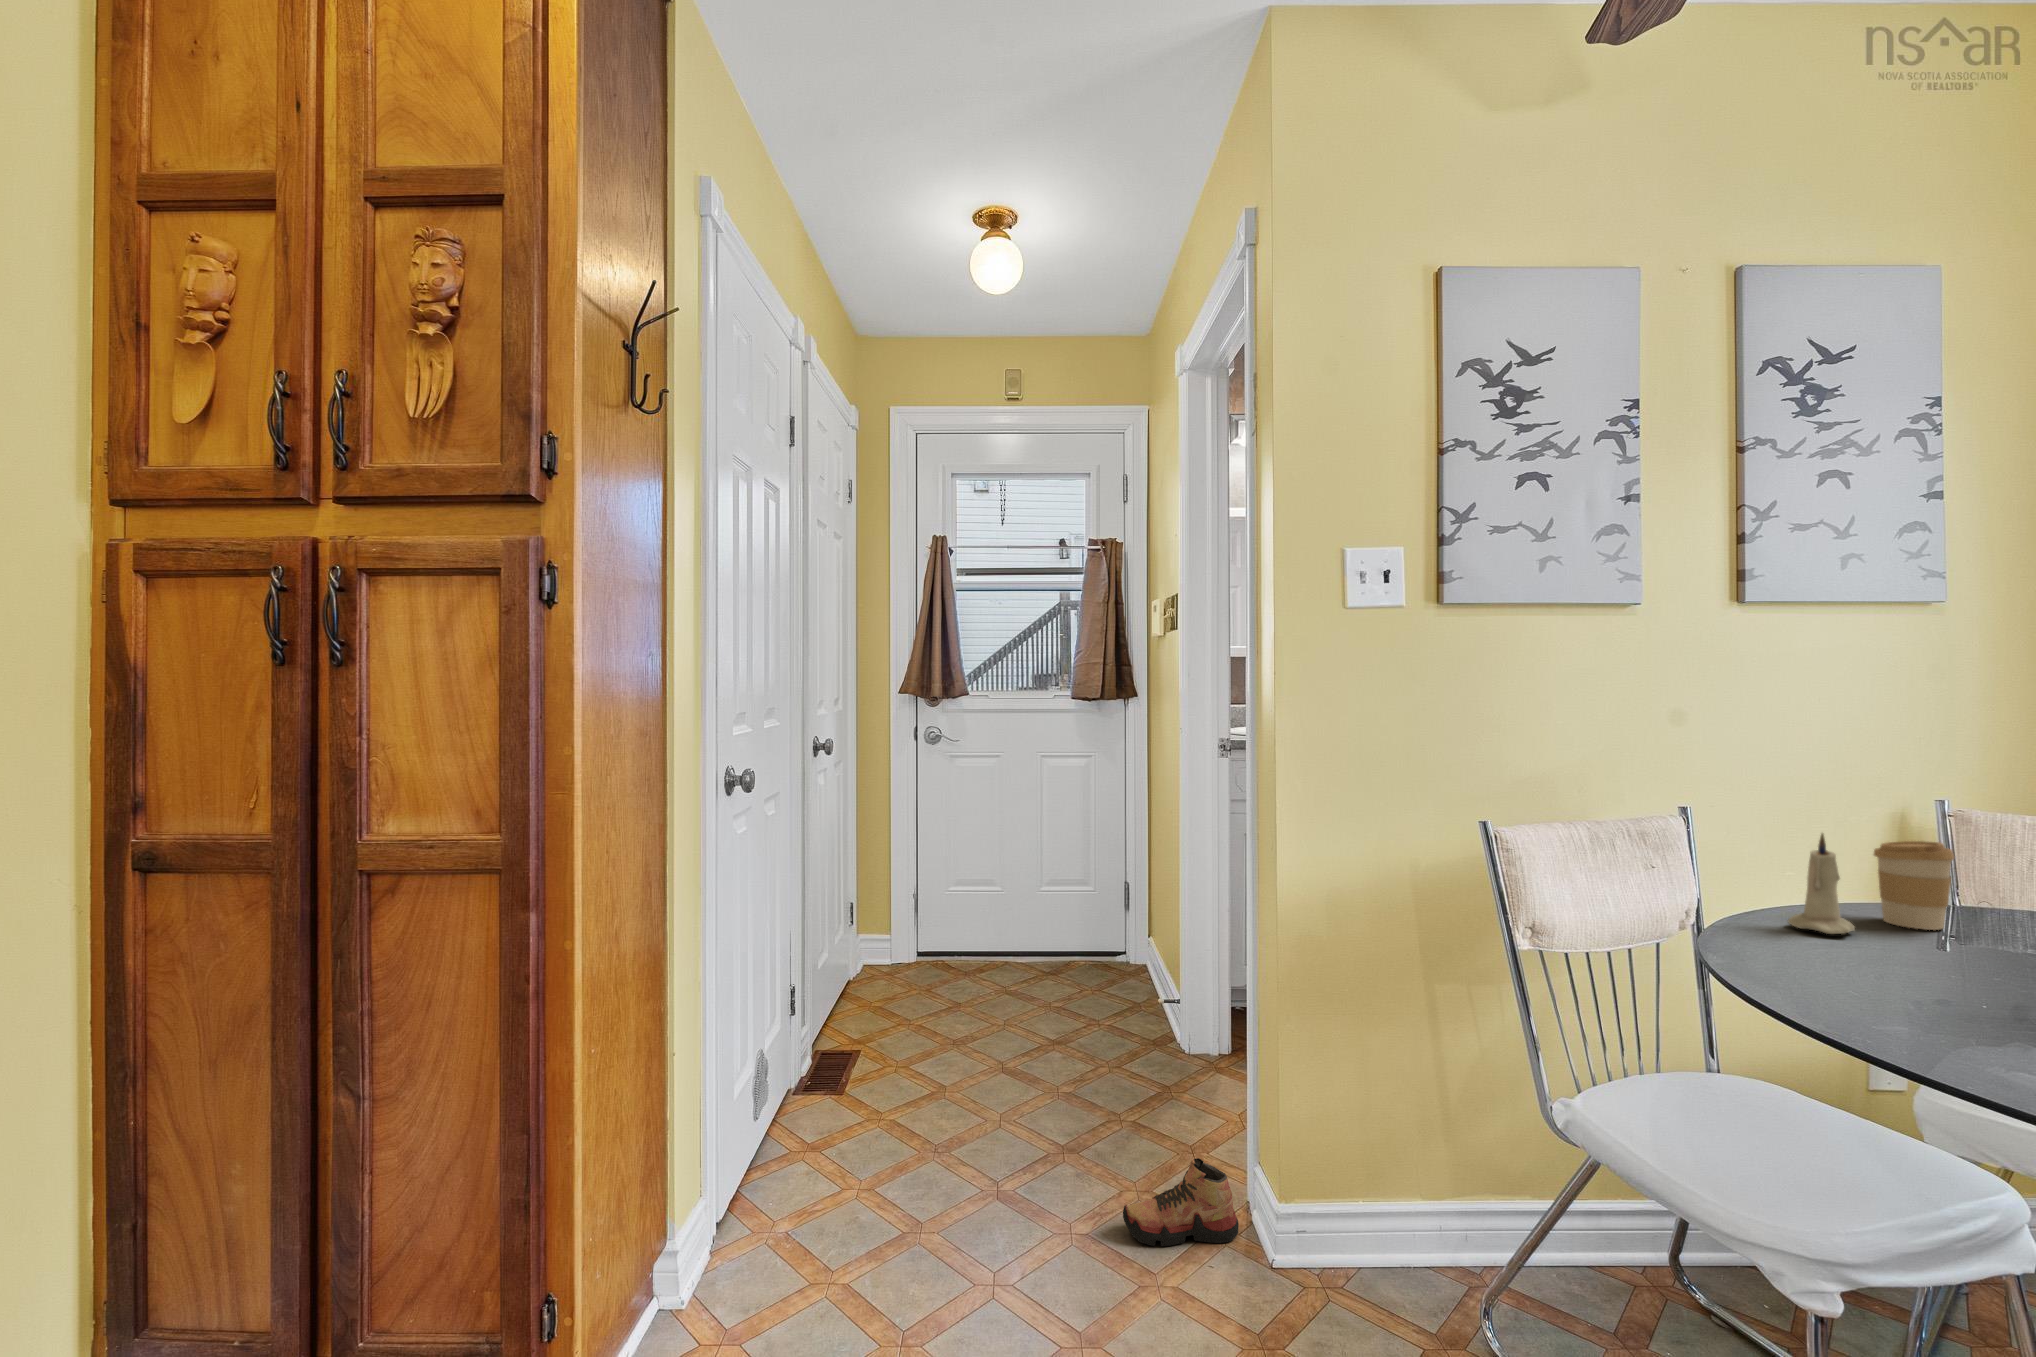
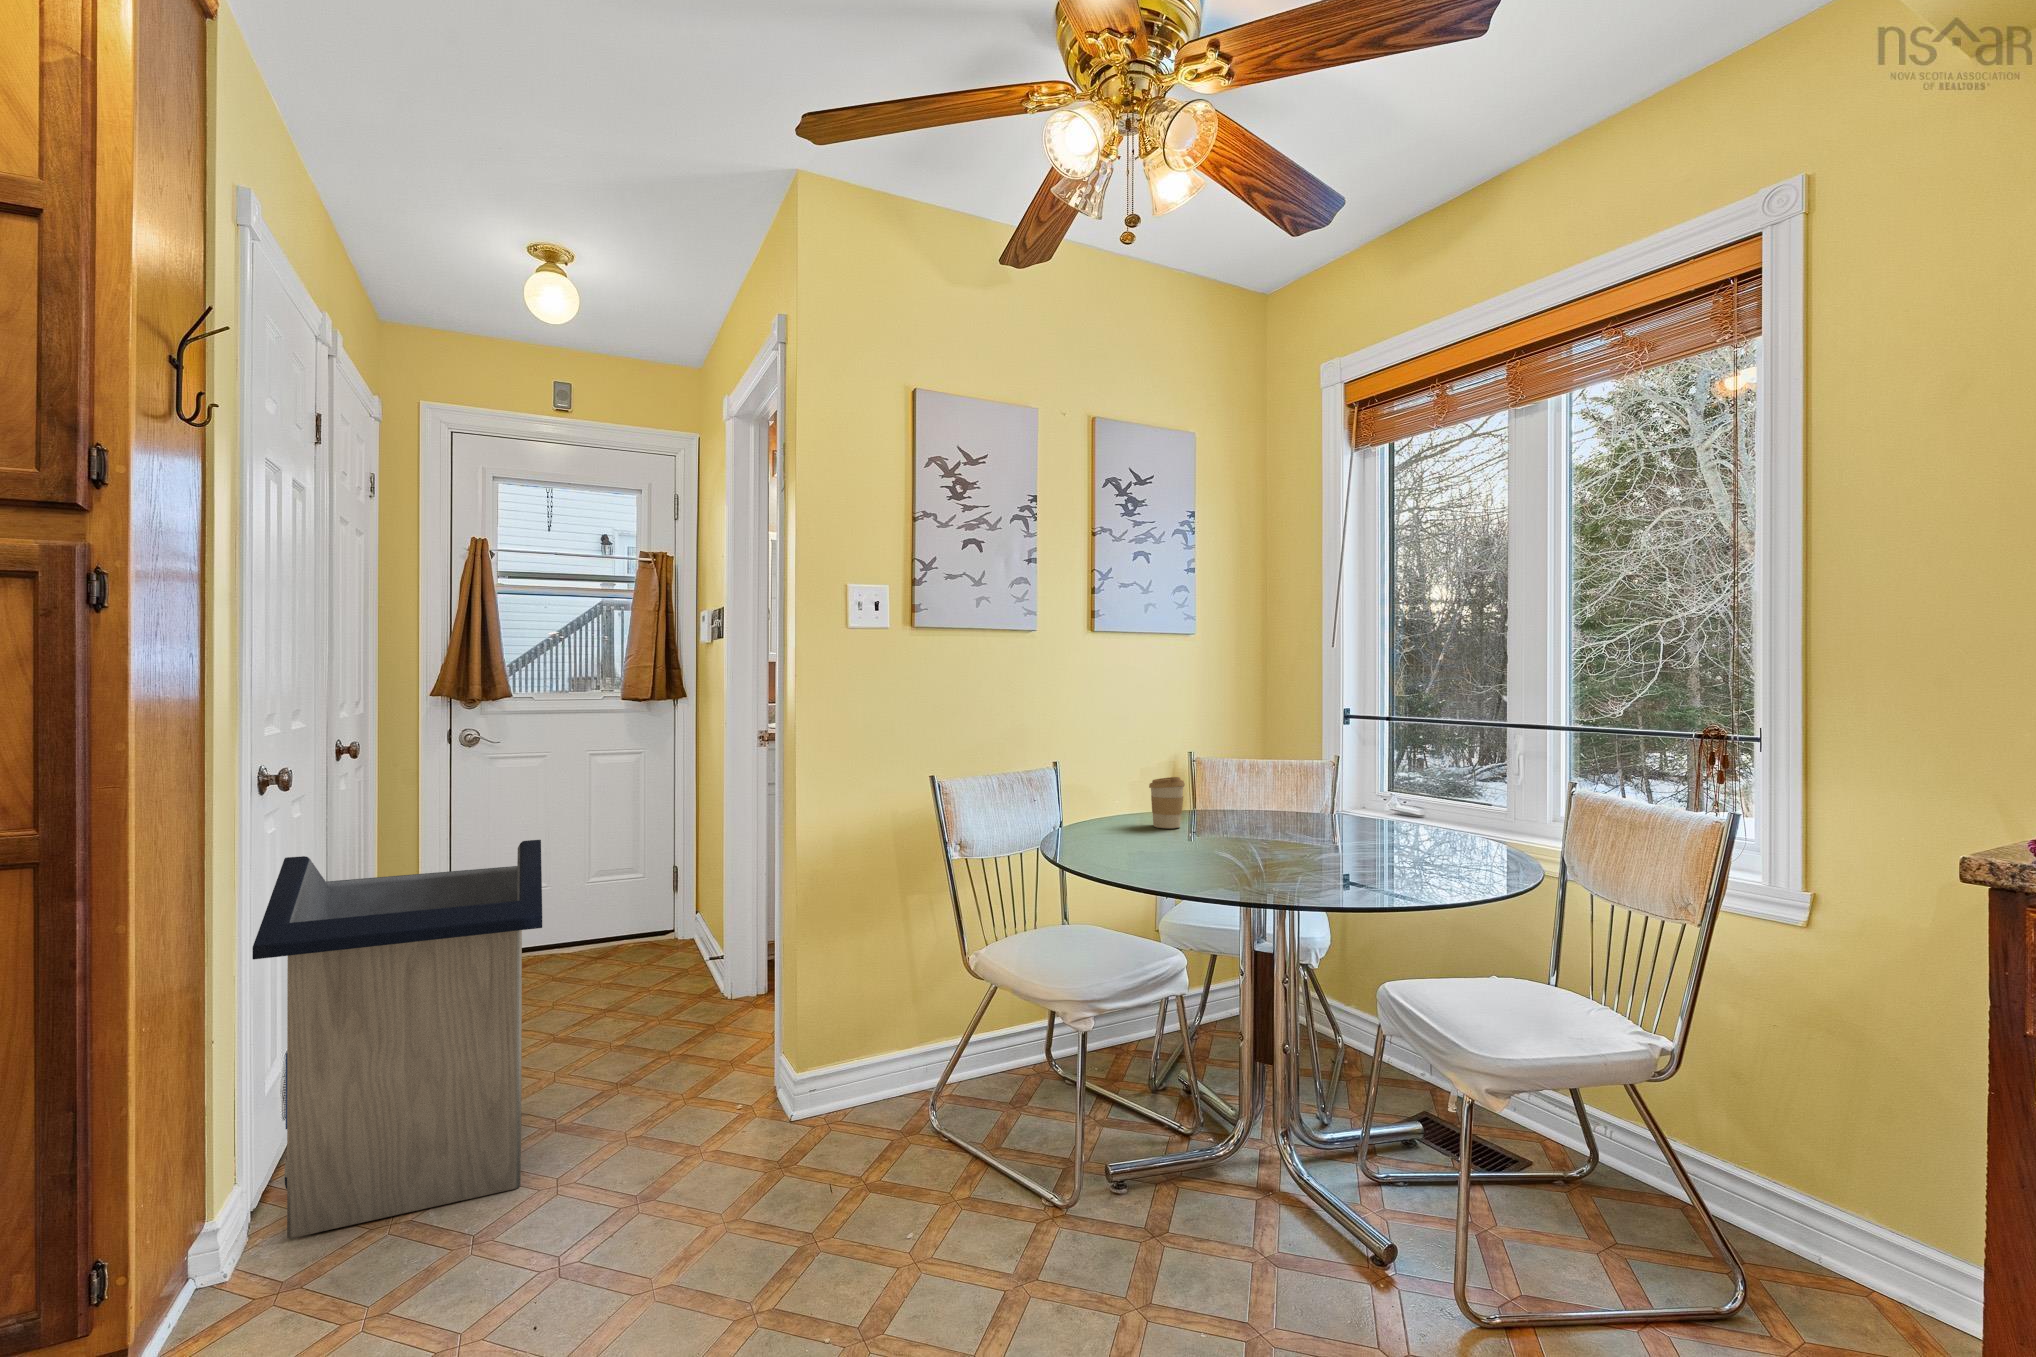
candle: present [1788,833,1855,934] -> none [1103,773,1135,834]
trash can: none [711,861,987,1268] -> present [252,840,542,1238]
shoe: present [1123,1158,1239,1246] -> none [668,1062,764,1137]

